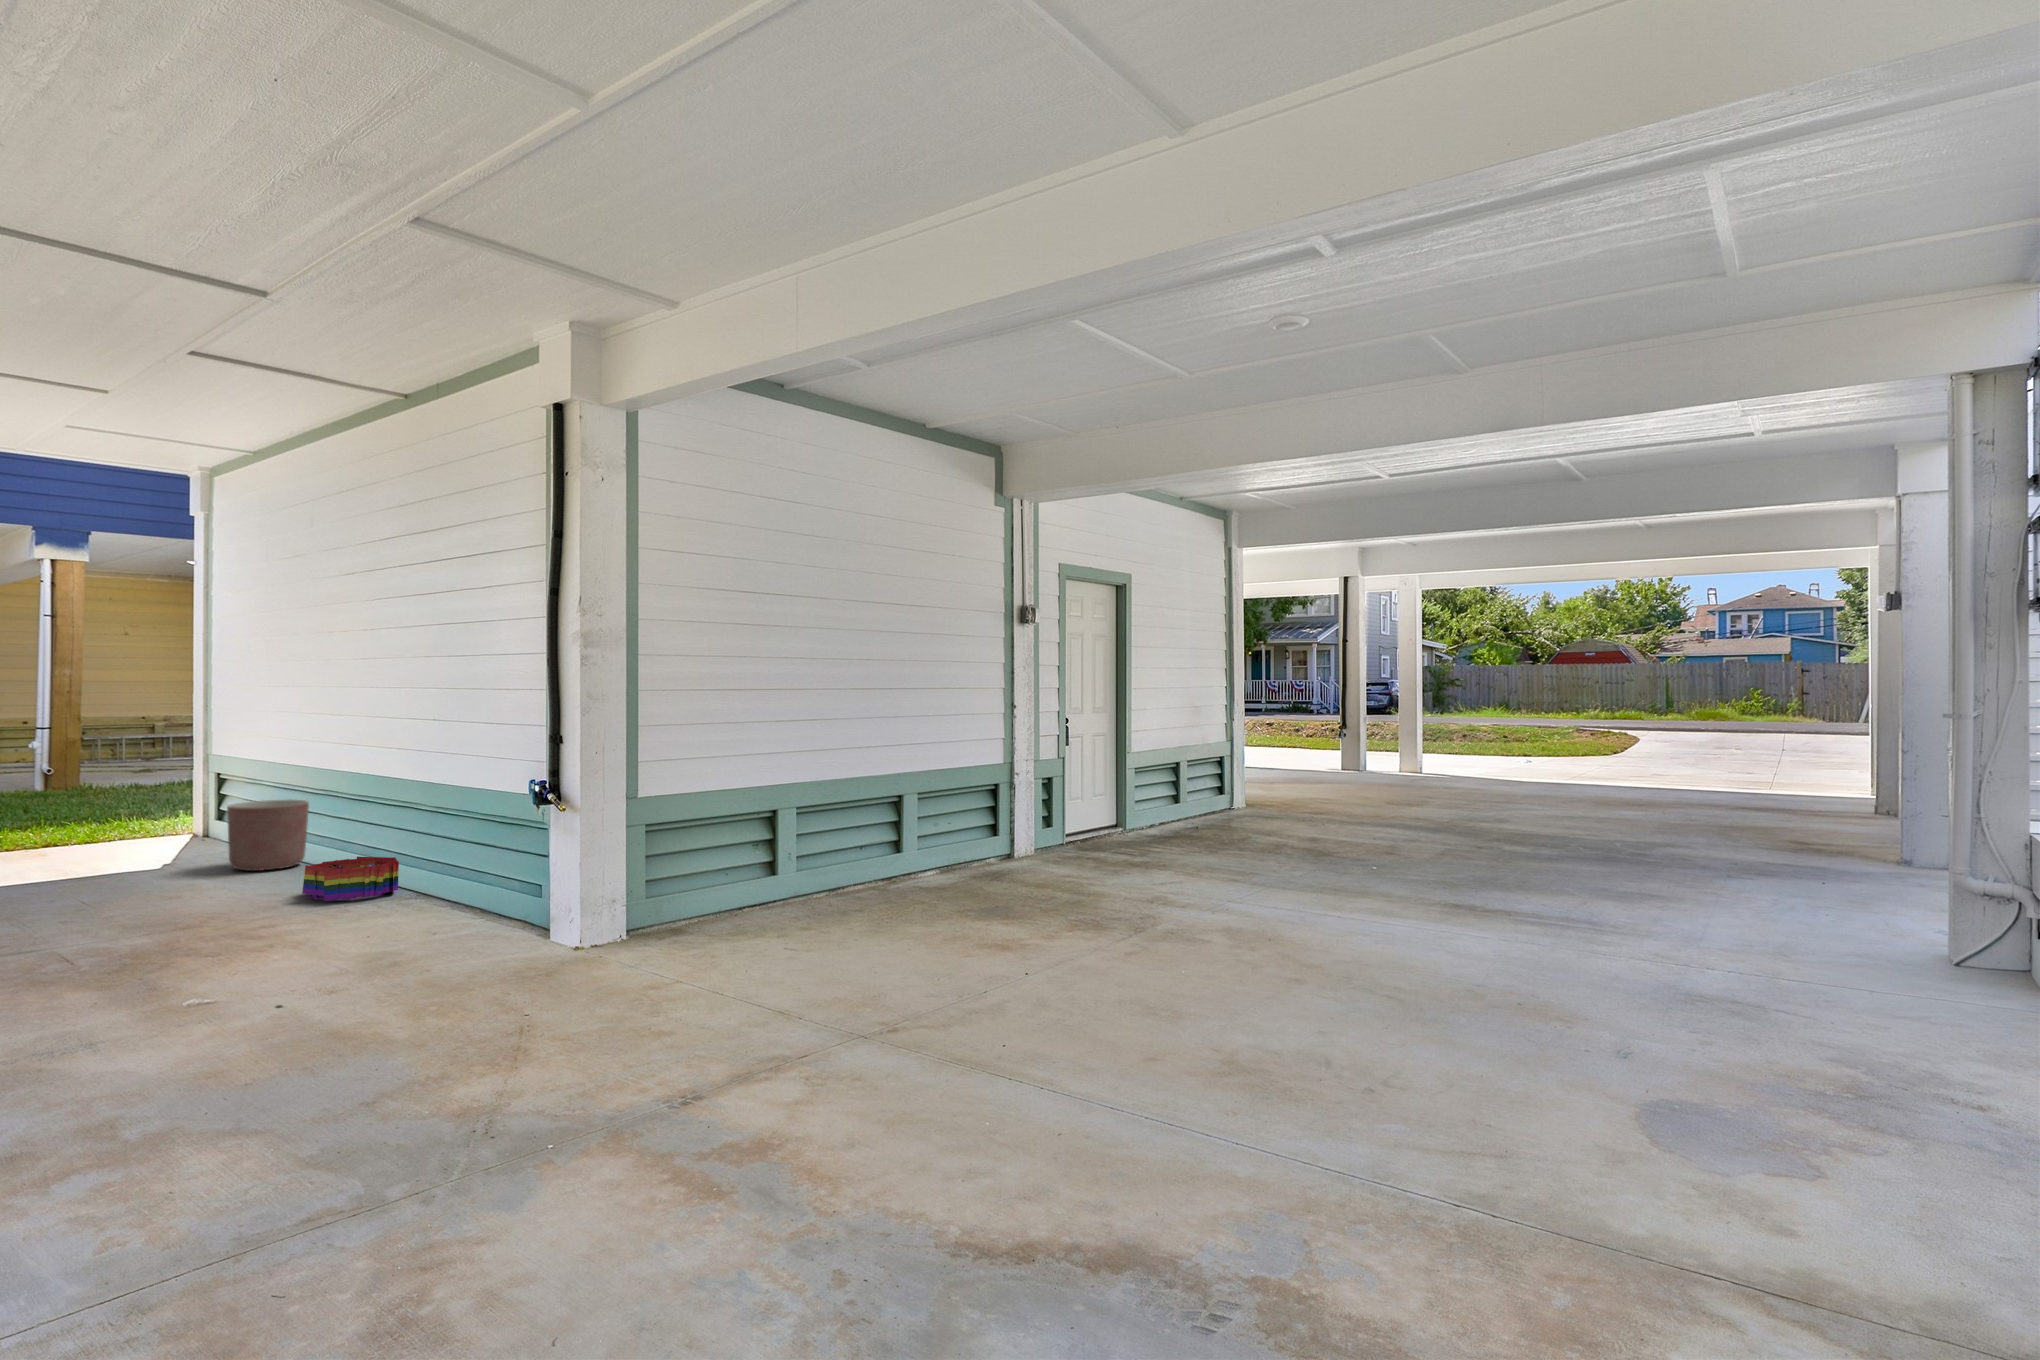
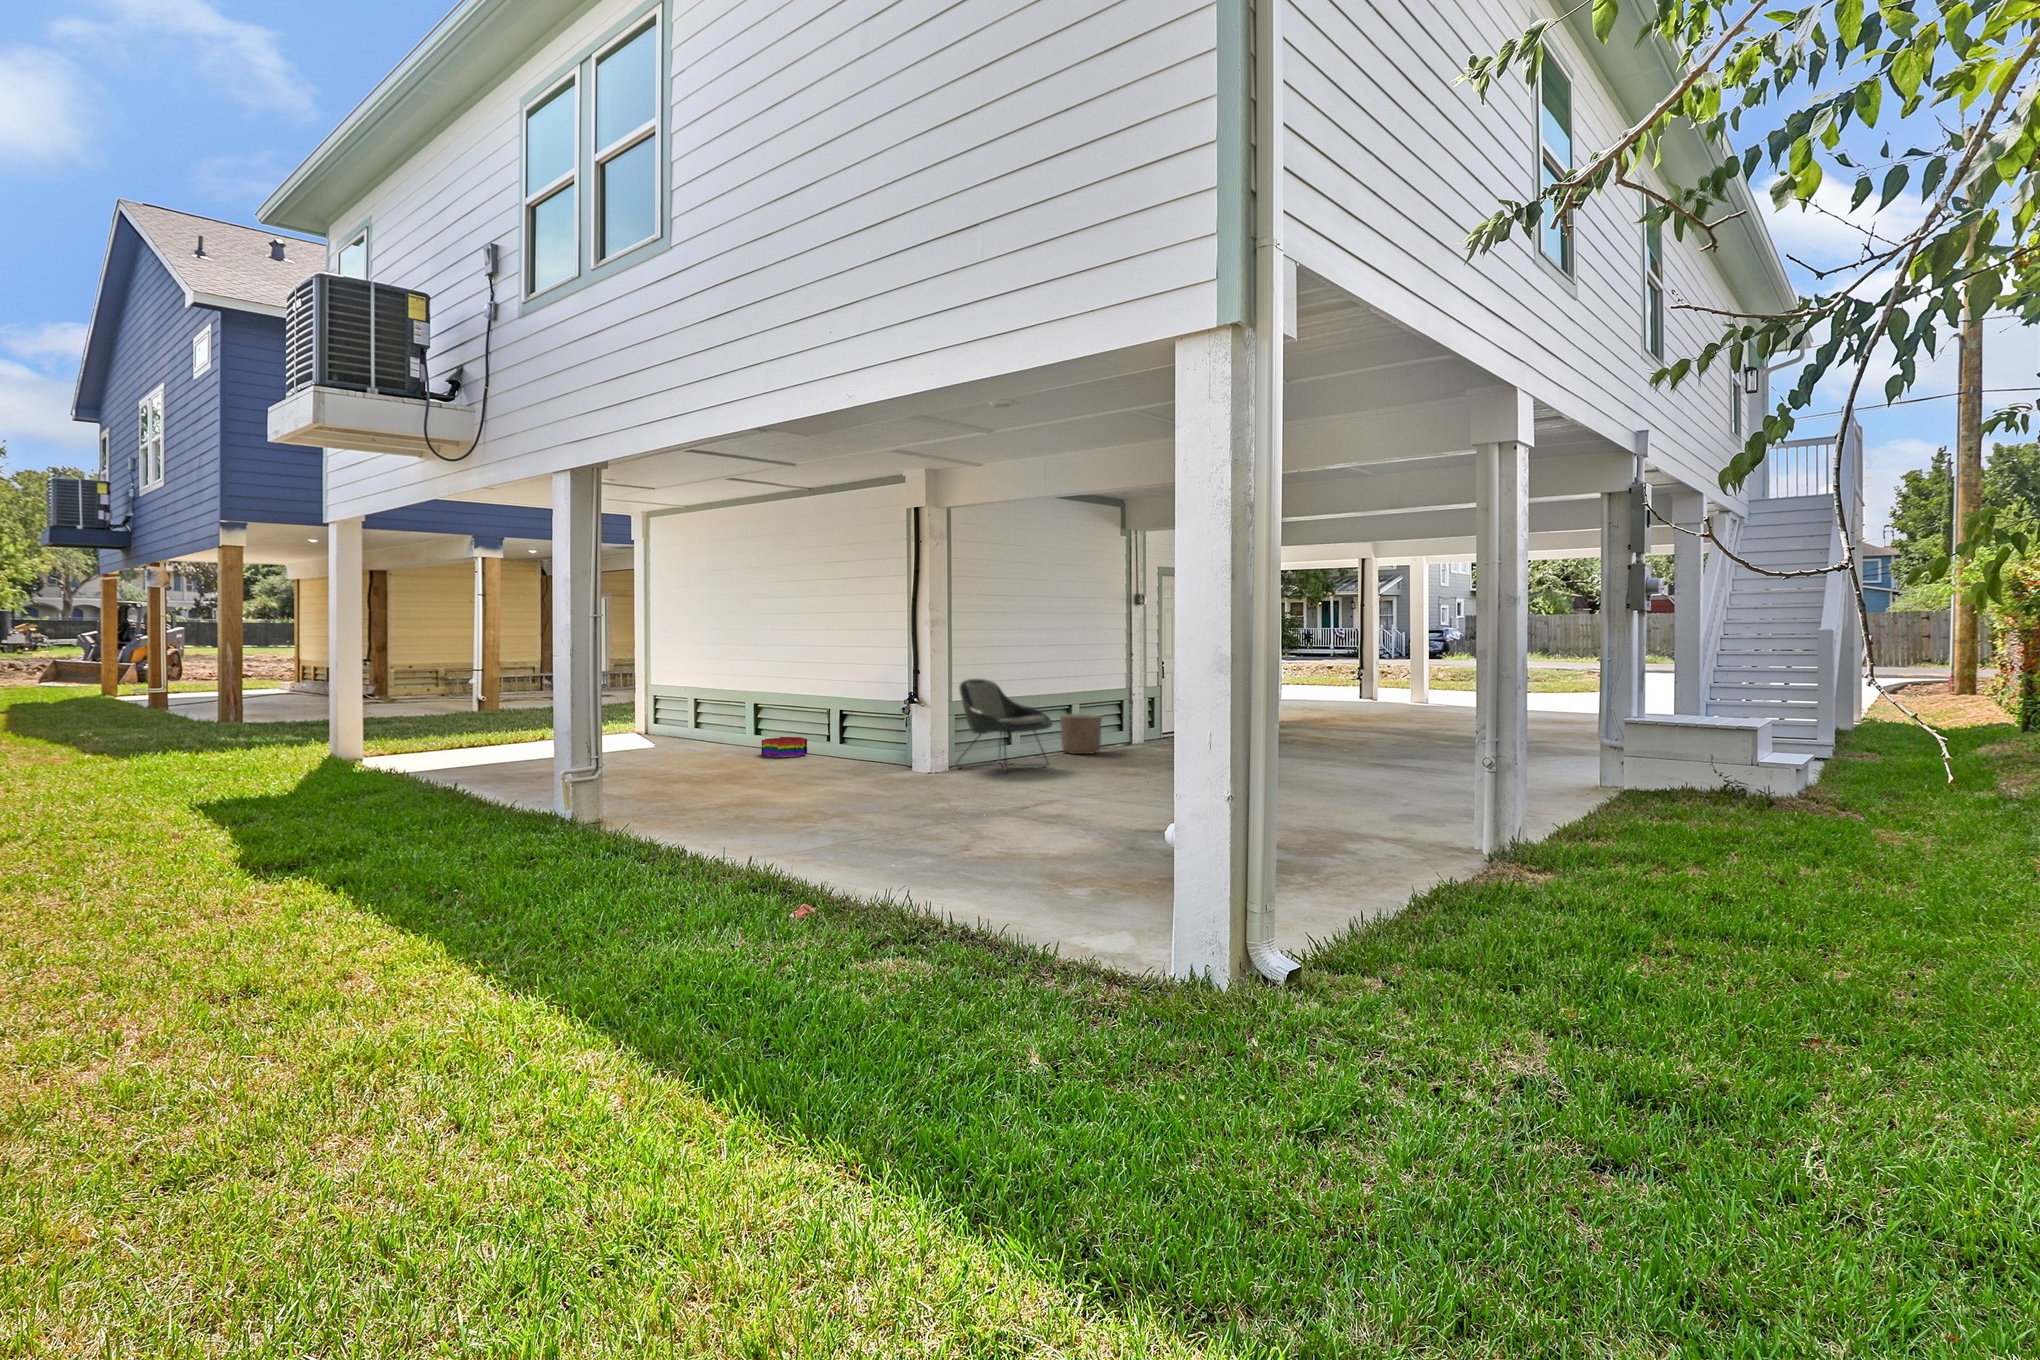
lounge chair: none [639,751,840,955] -> present [958,679,1052,773]
planter: present [227,799,309,871] -> present [1060,714,1102,754]

